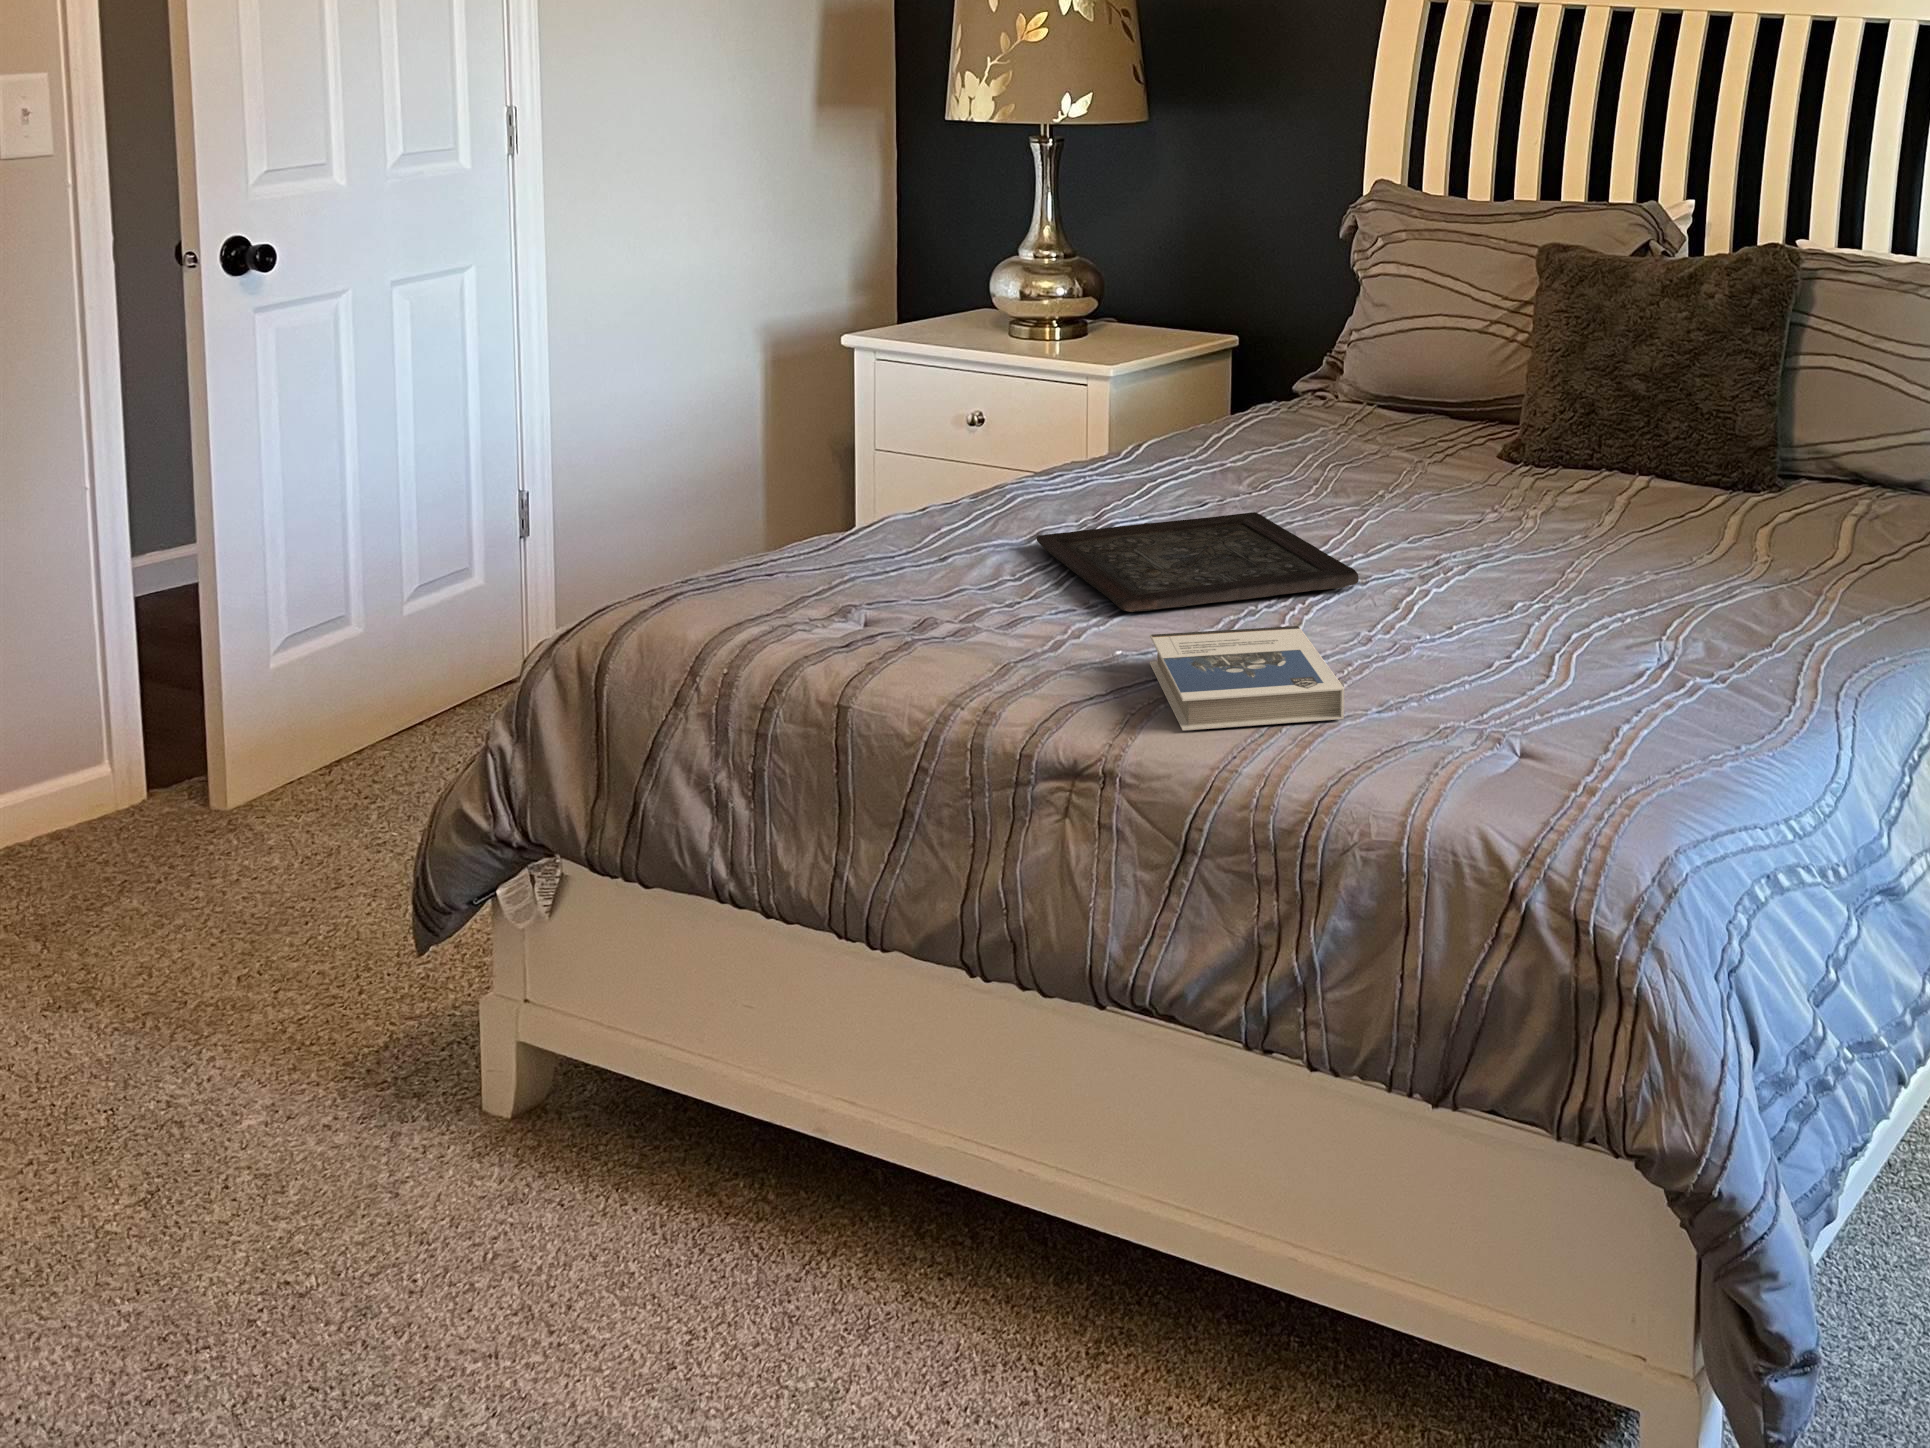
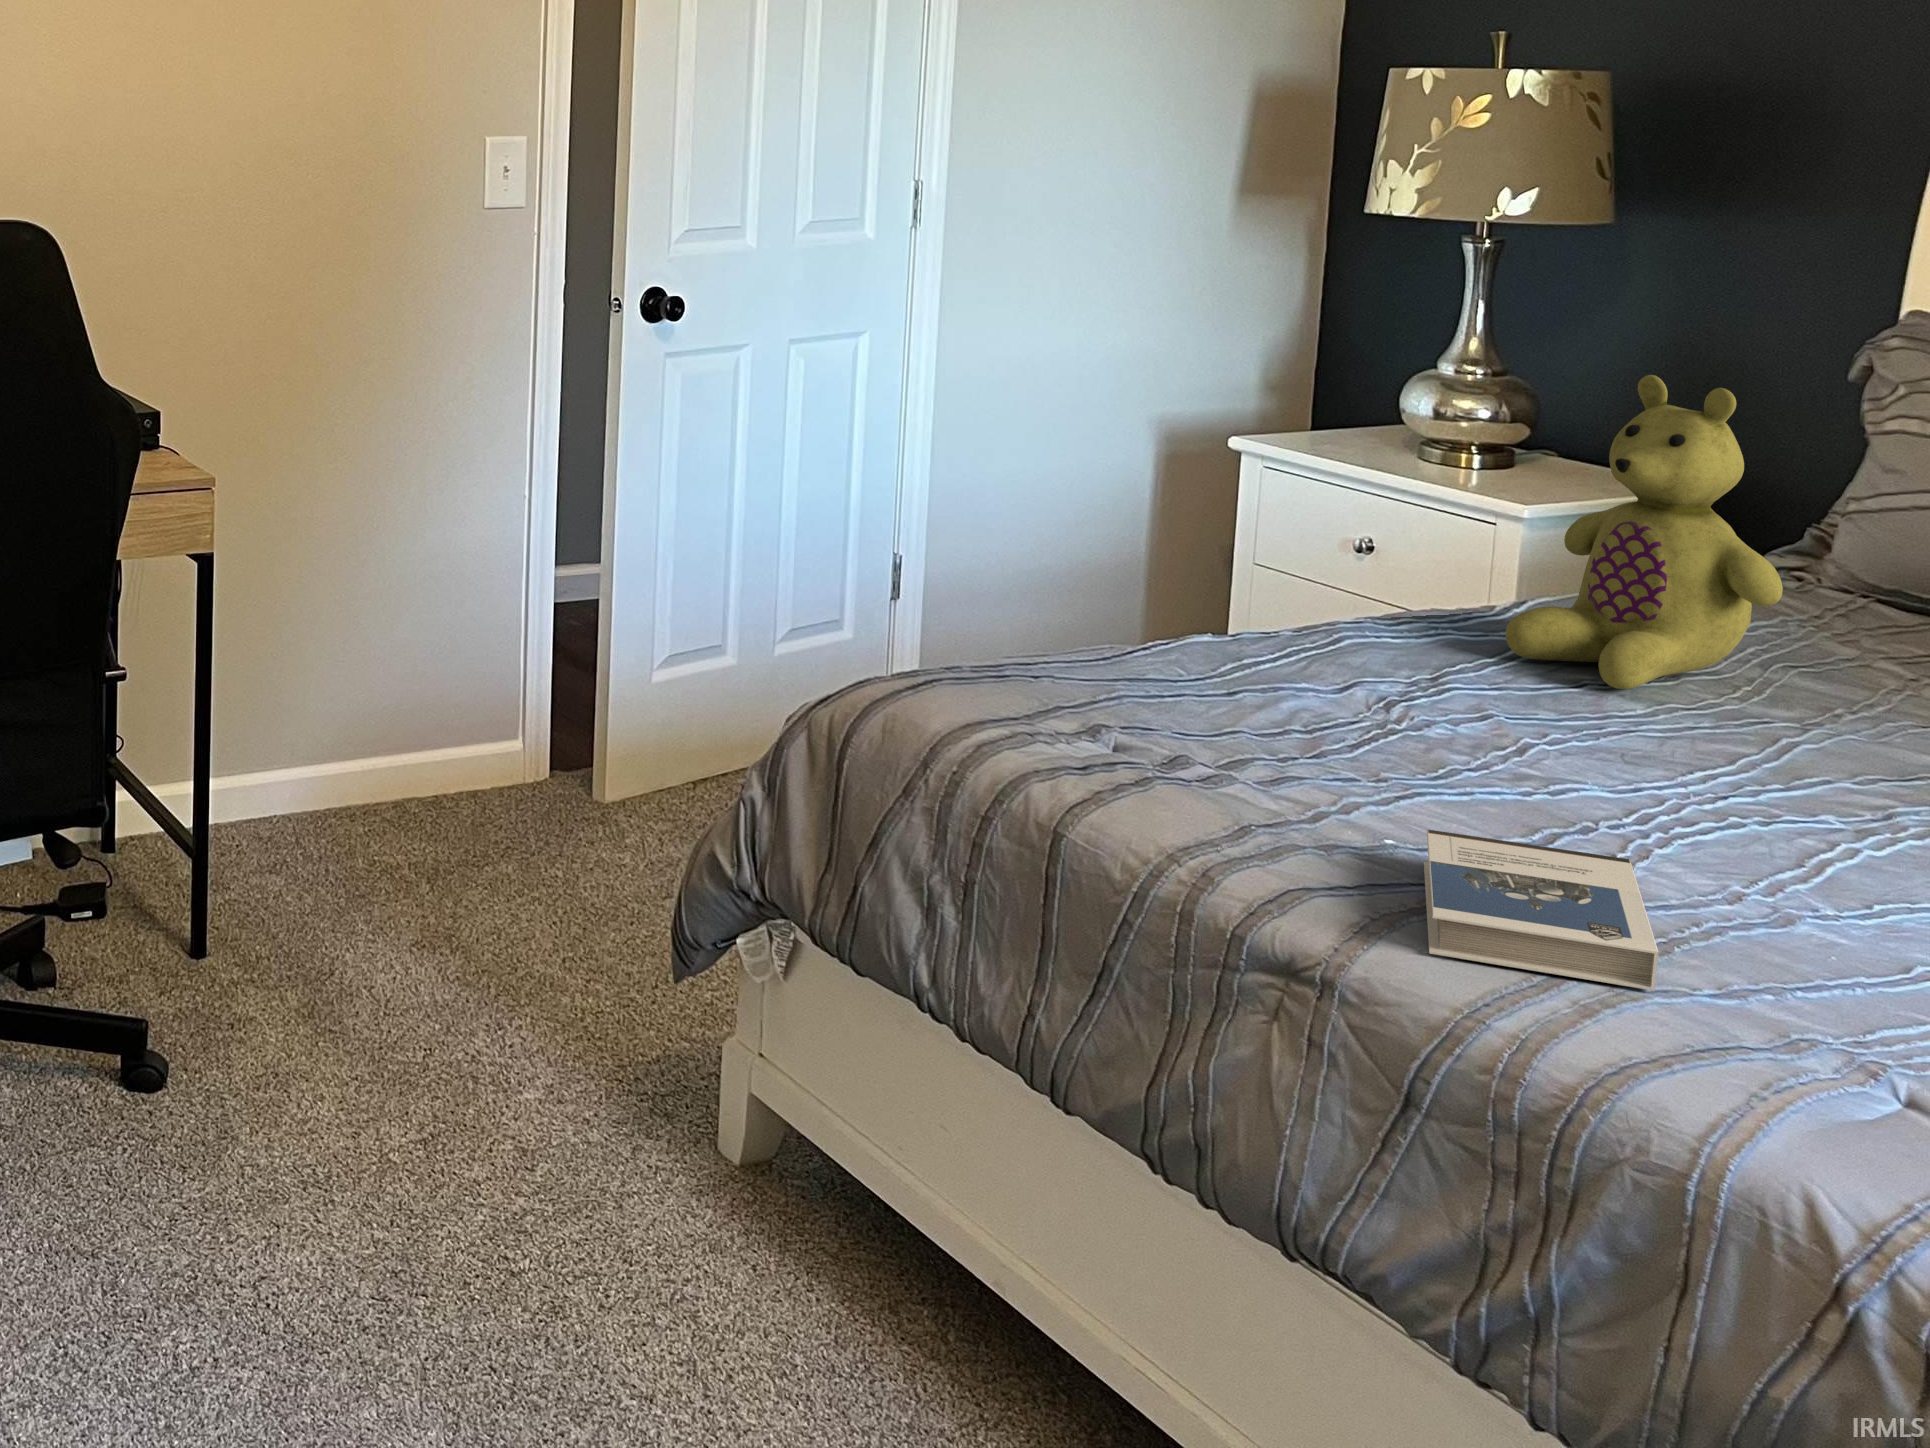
stuffed bear: none [1140,243,1338,500] -> present [1506,375,1783,689]
tray: present [1036,512,1359,612] -> none [1346,688,1750,824]

